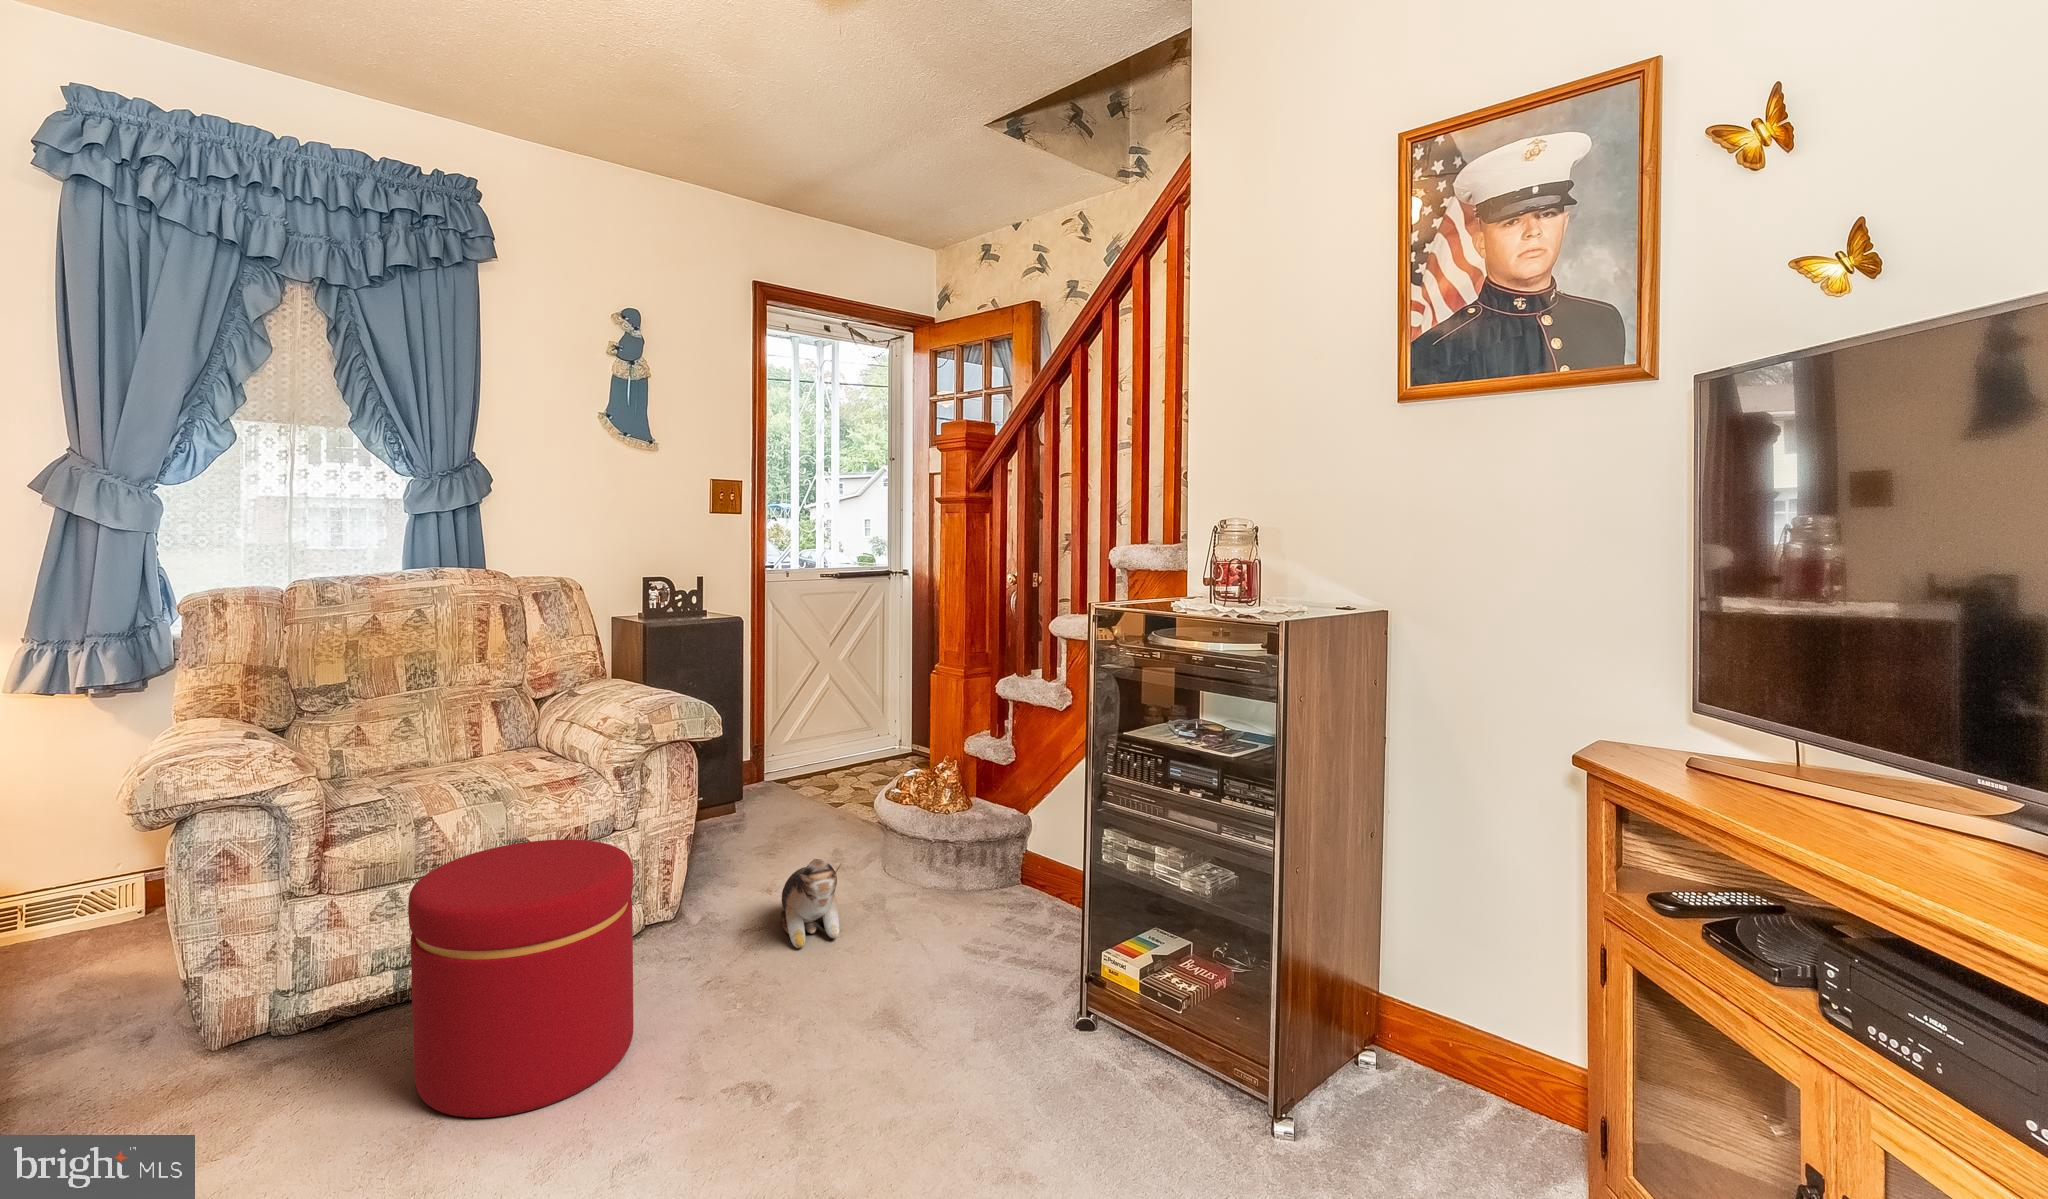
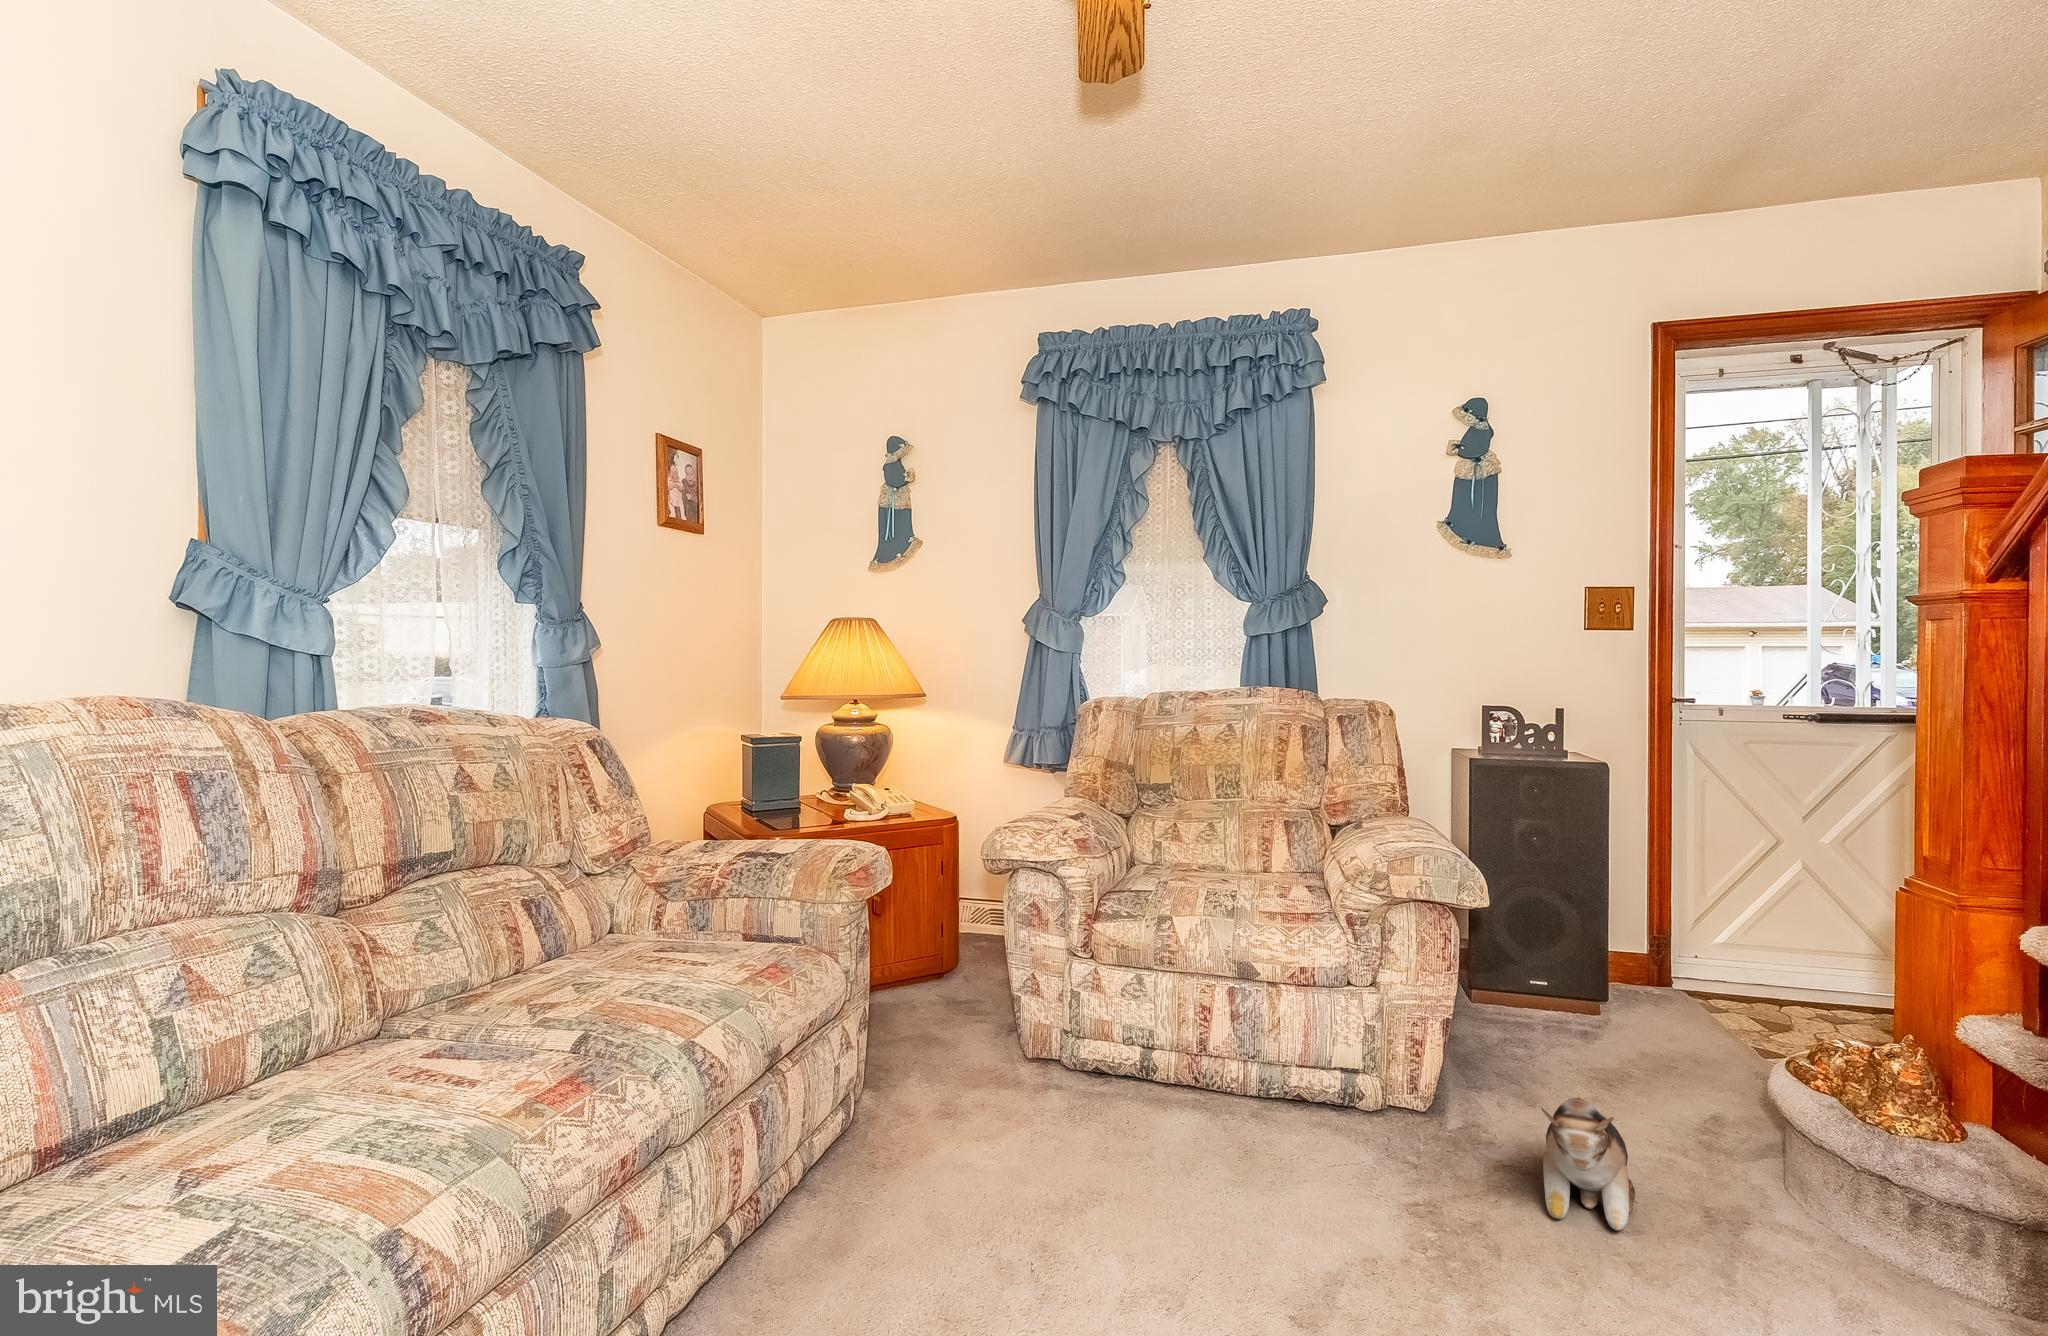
ottoman: present [408,839,633,1118] -> none [1092,958,1297,1245]

